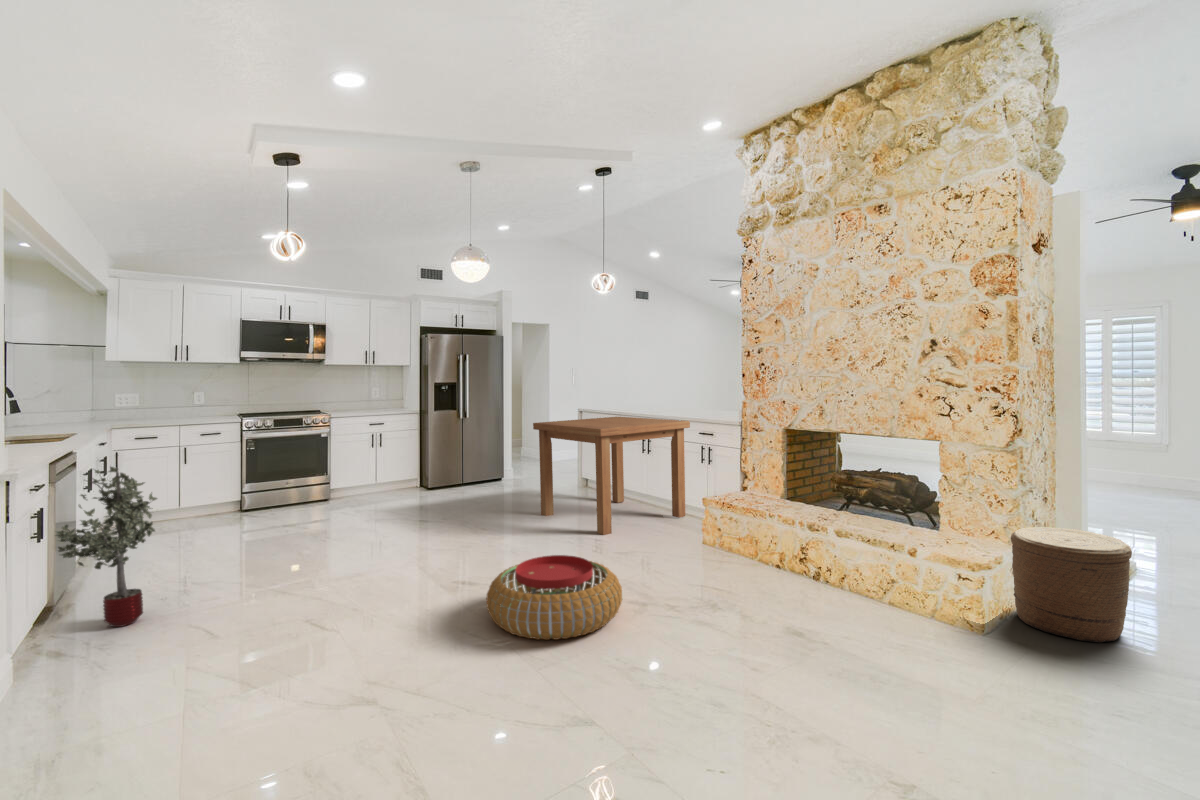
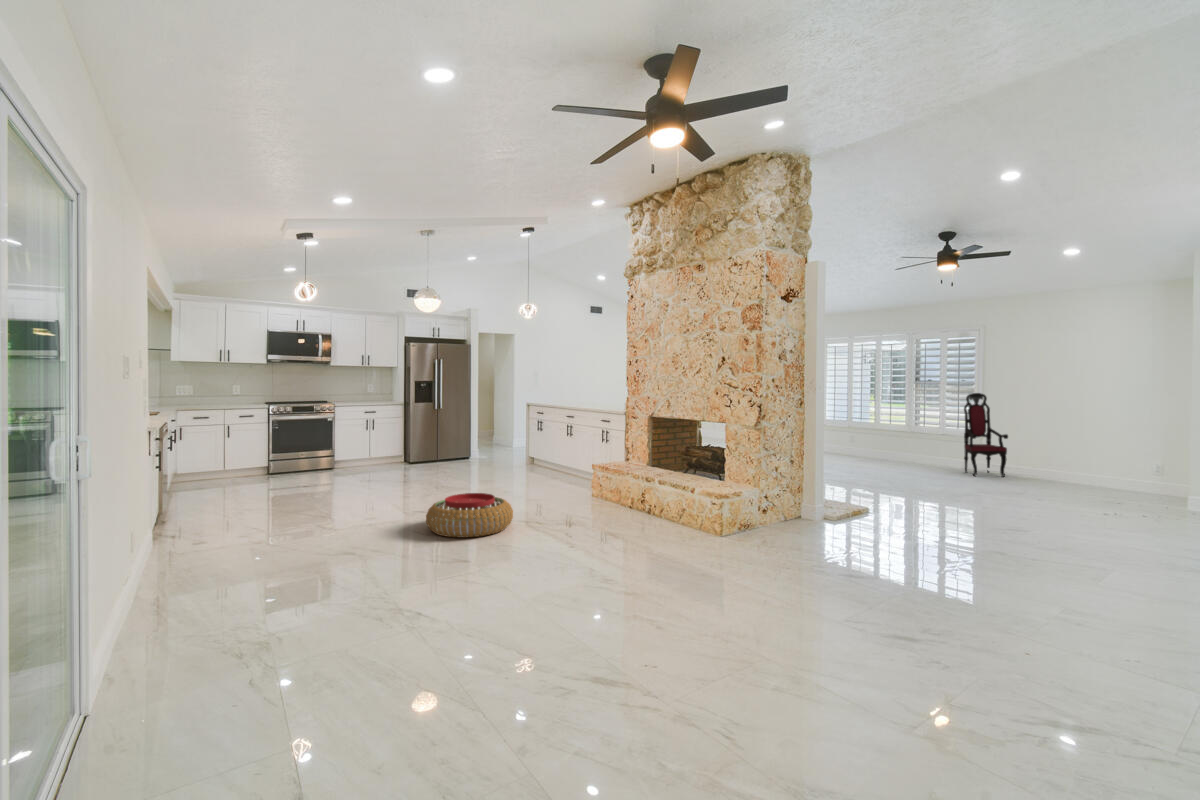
armchair: none [1122,390,1190,496] -> present [964,393,1008,477]
dining table: present [533,417,690,535] -> none [485,408,601,493]
potted tree: present [56,467,157,627] -> none [161,430,224,529]
woven basket: present [1011,527,1132,643] -> none [755,478,817,544]

